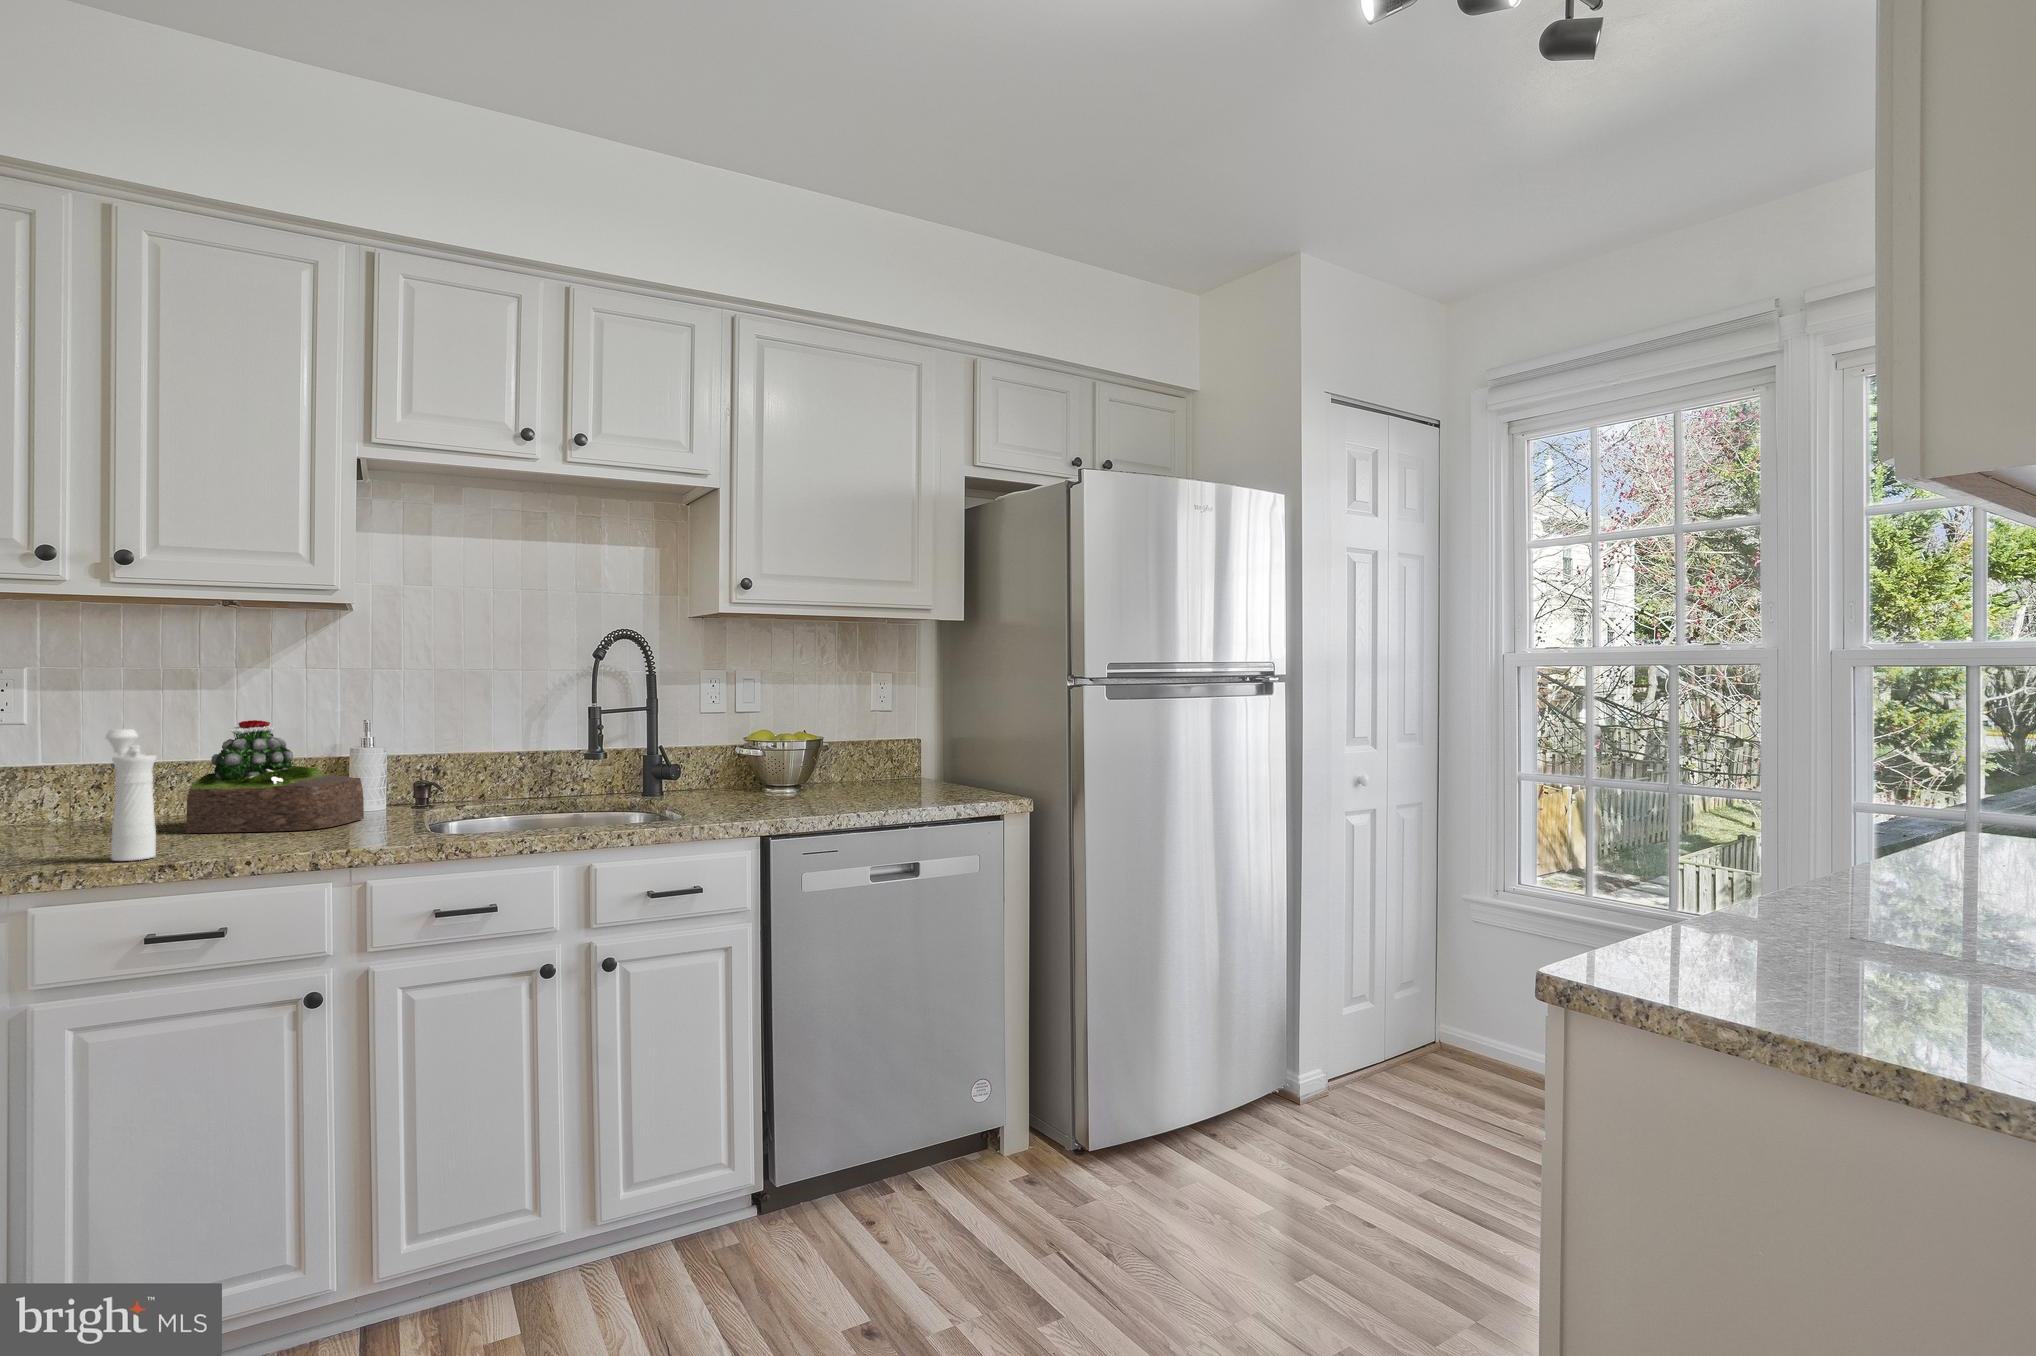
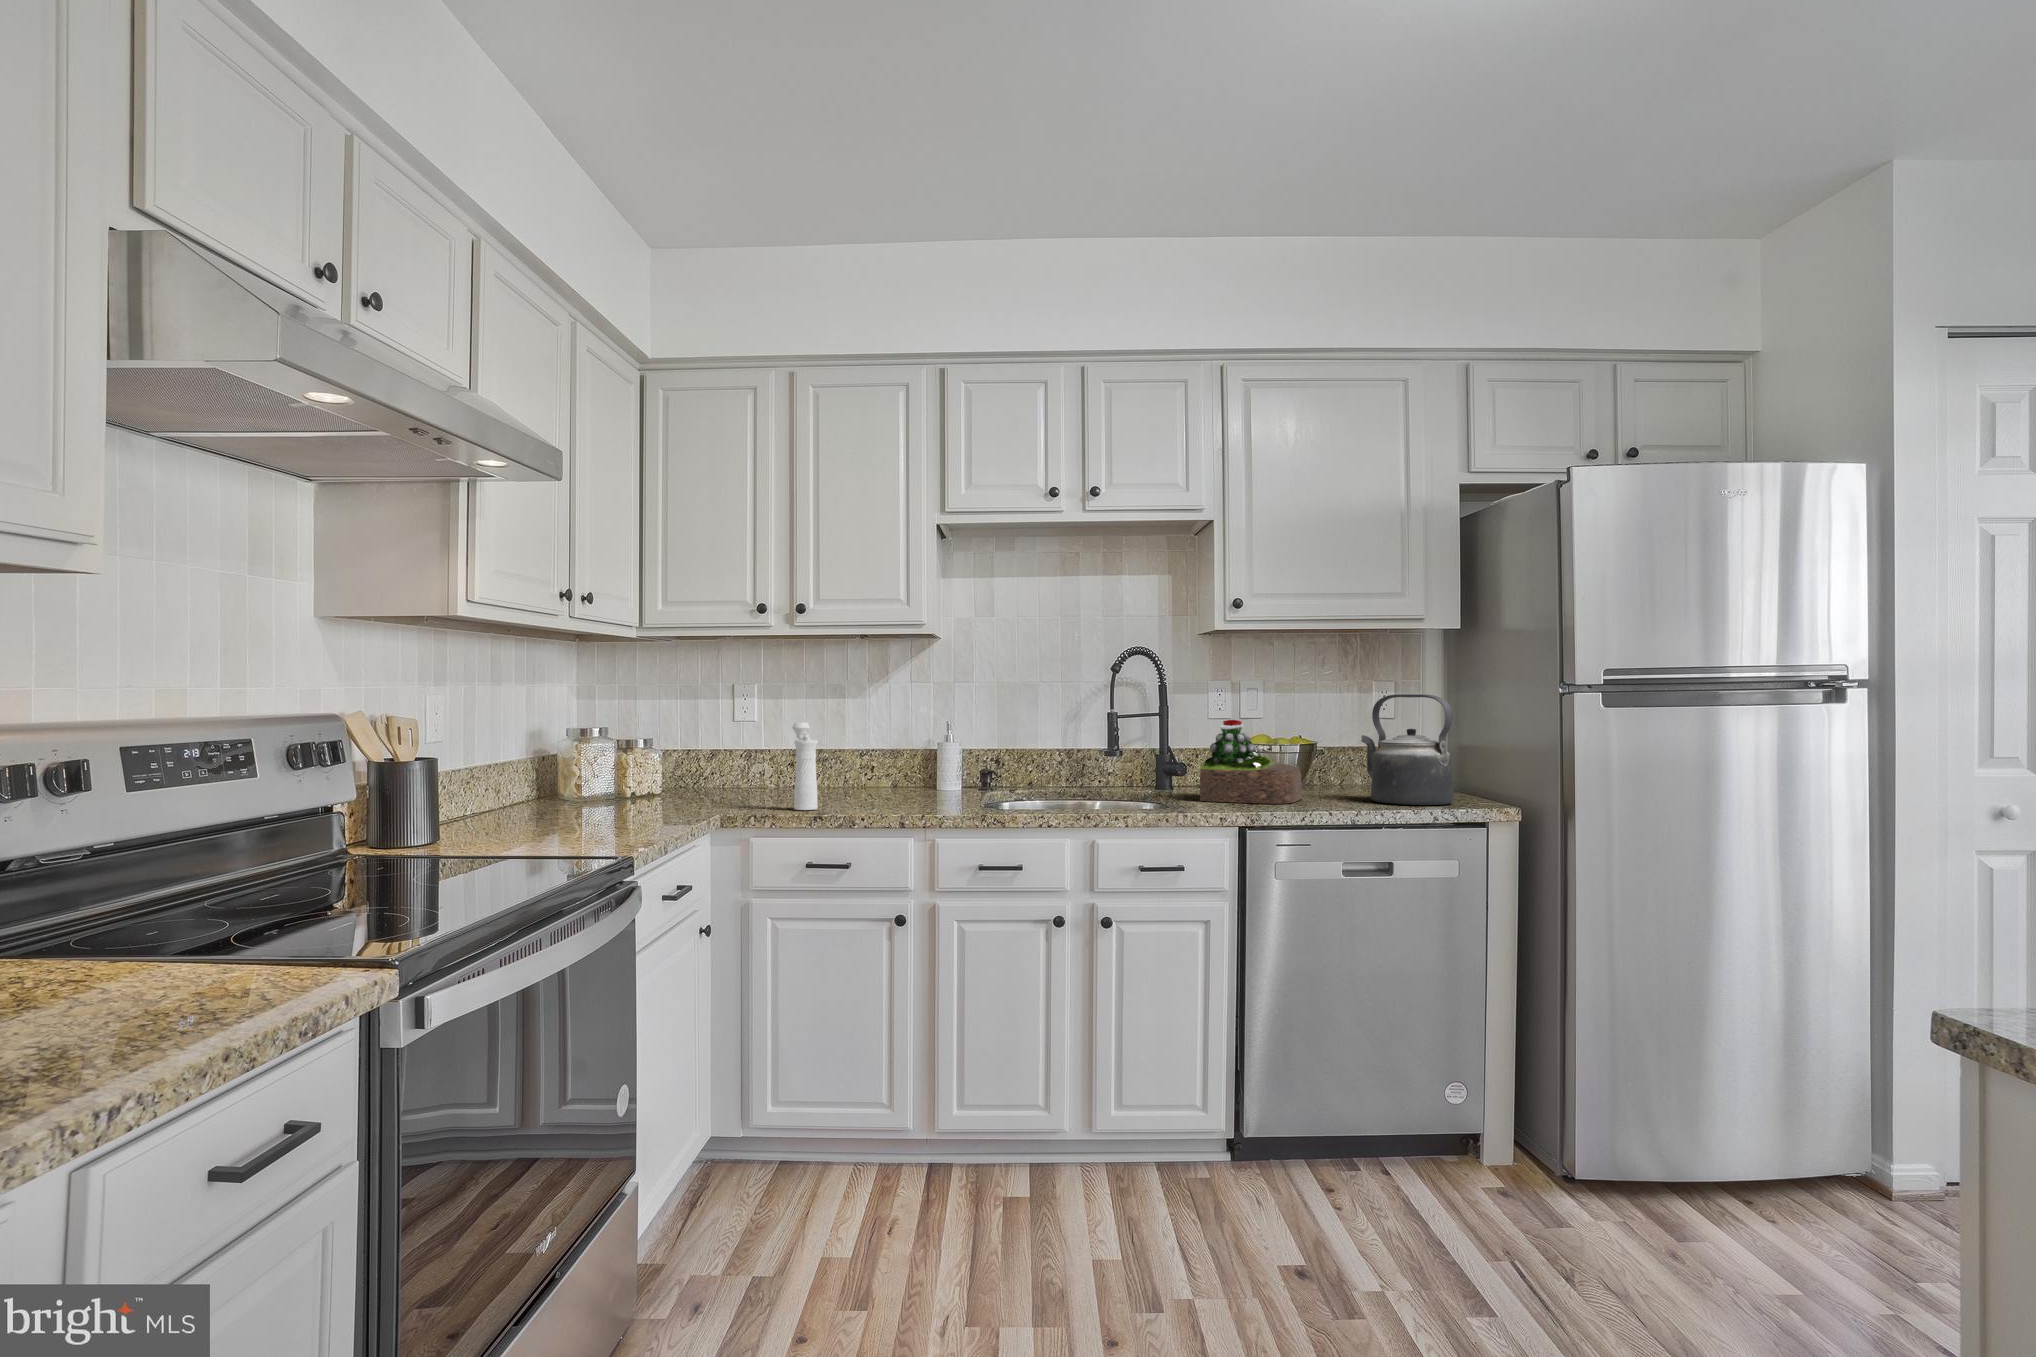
kettle: none [873,686,968,799] -> present [1361,694,1454,805]
succulent plant: present [186,720,364,833] -> present [1200,720,1302,804]

